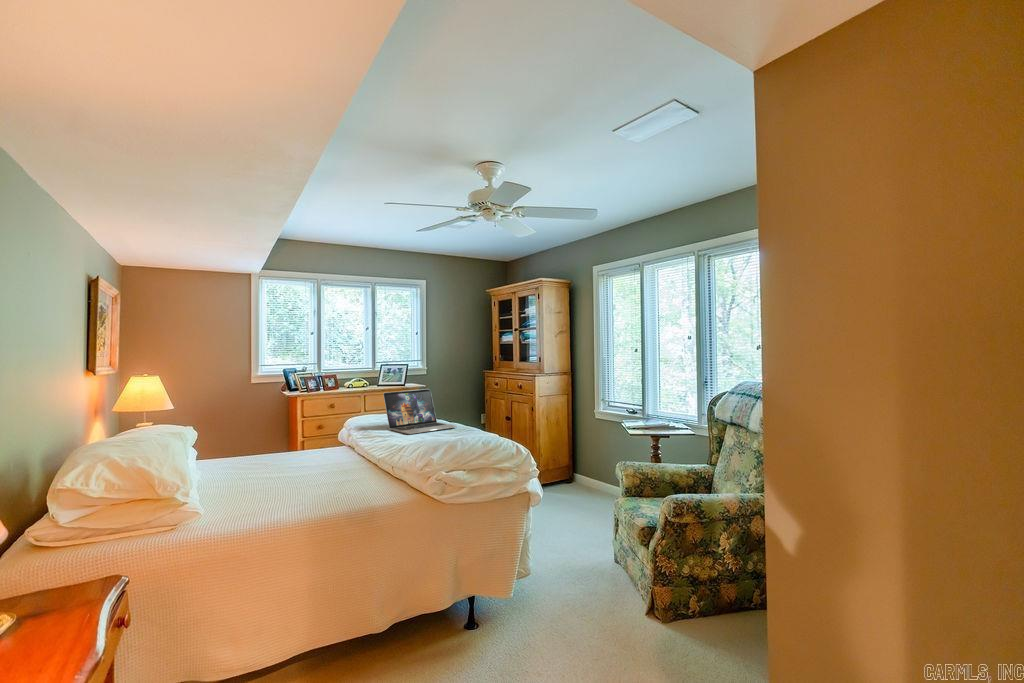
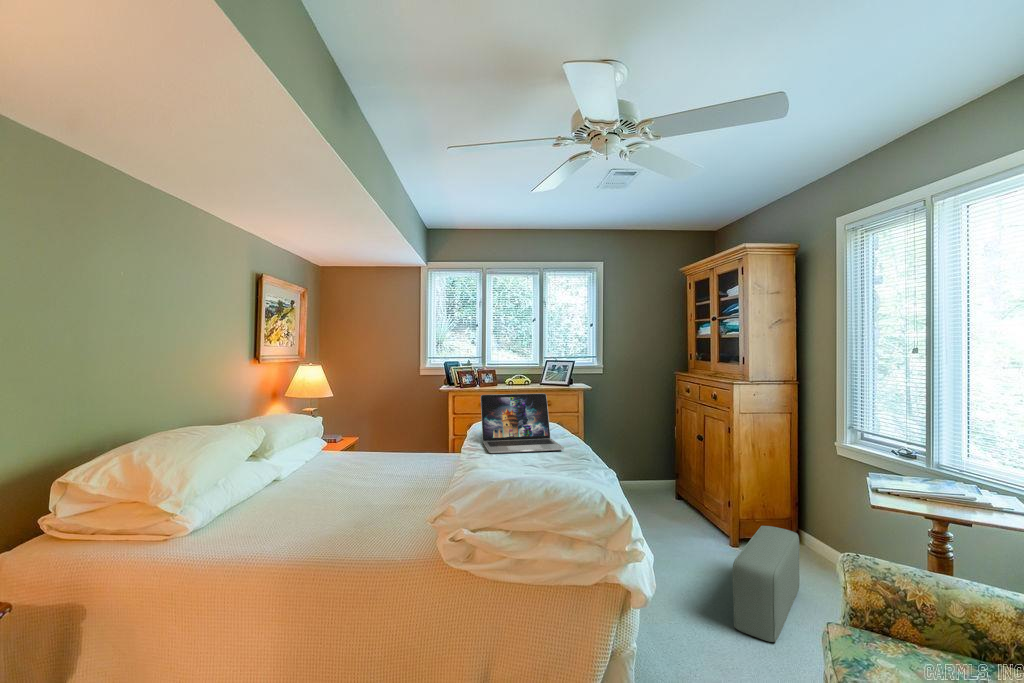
pouf: none [554,469,584,533] -> present [733,526,800,642]

